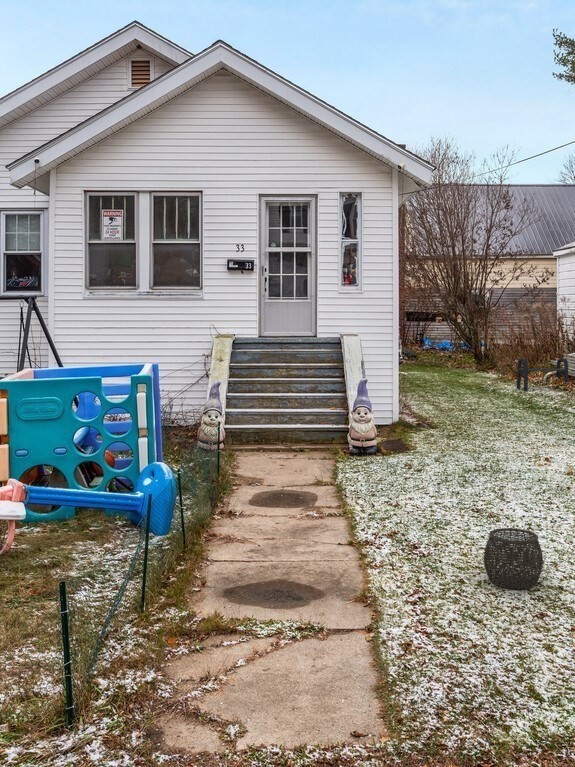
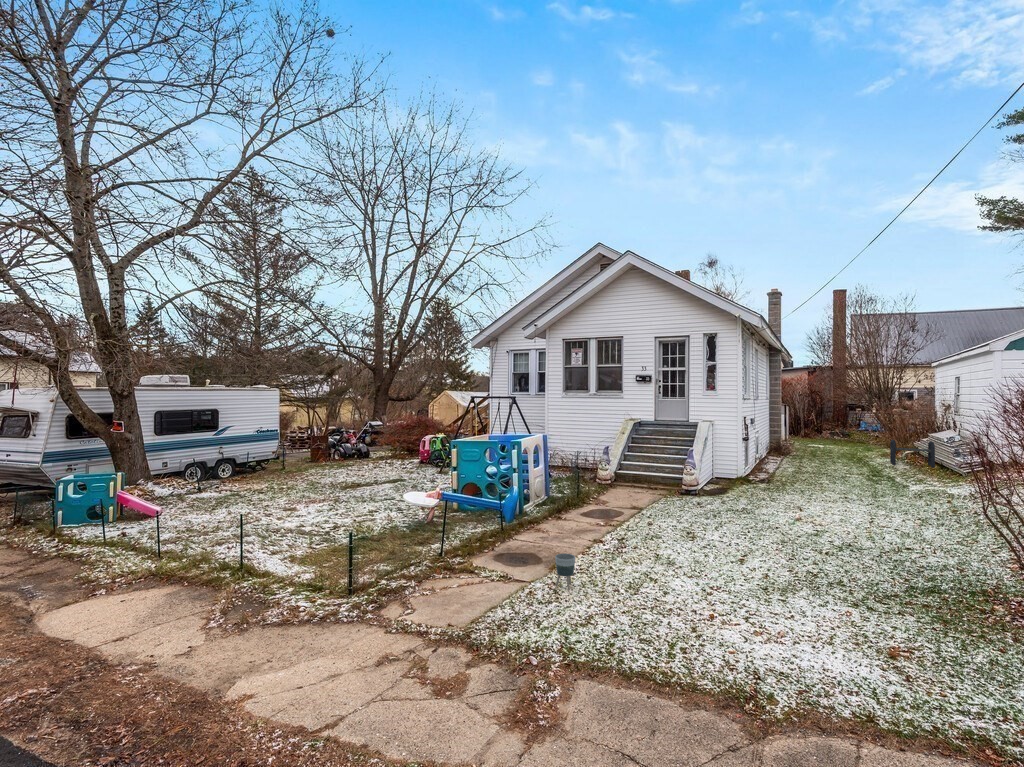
woven basket: present [483,528,543,590] -> none [638,532,667,562]
planter: none [455,618,508,711] -> present [555,553,575,590]

